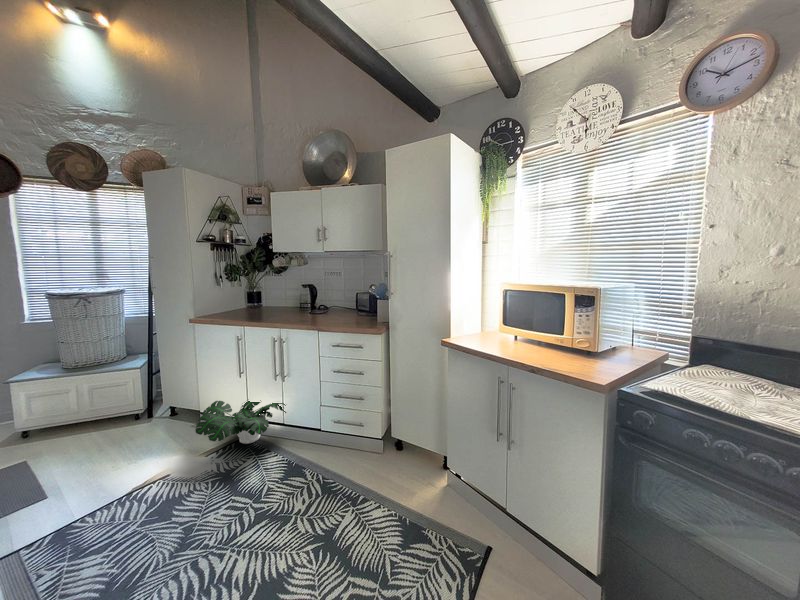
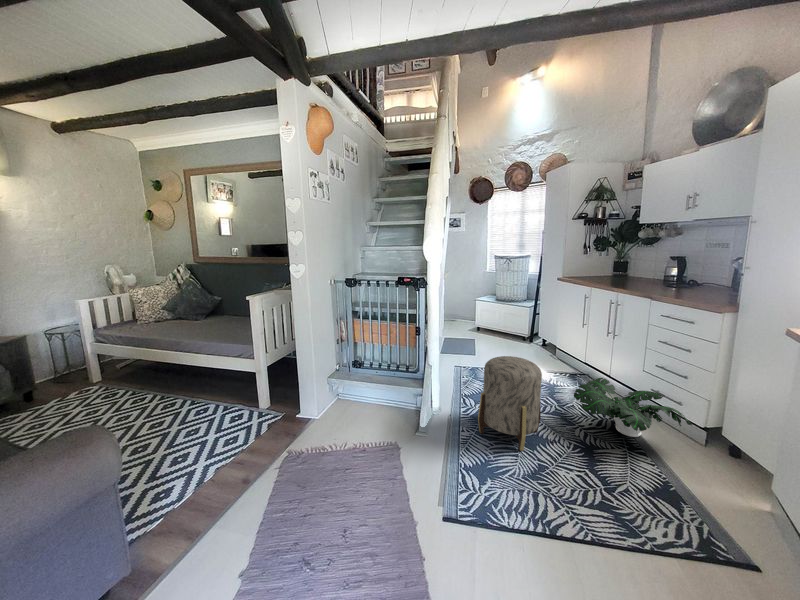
ottoman: none [65,418,167,556] -> present [478,356,542,451]

